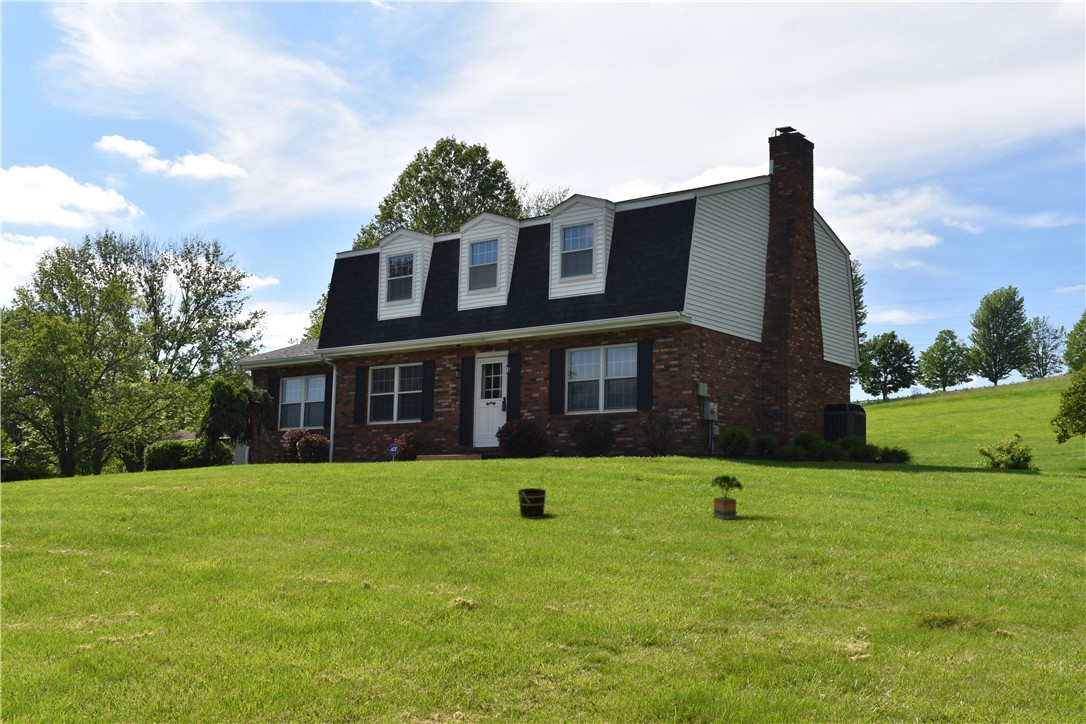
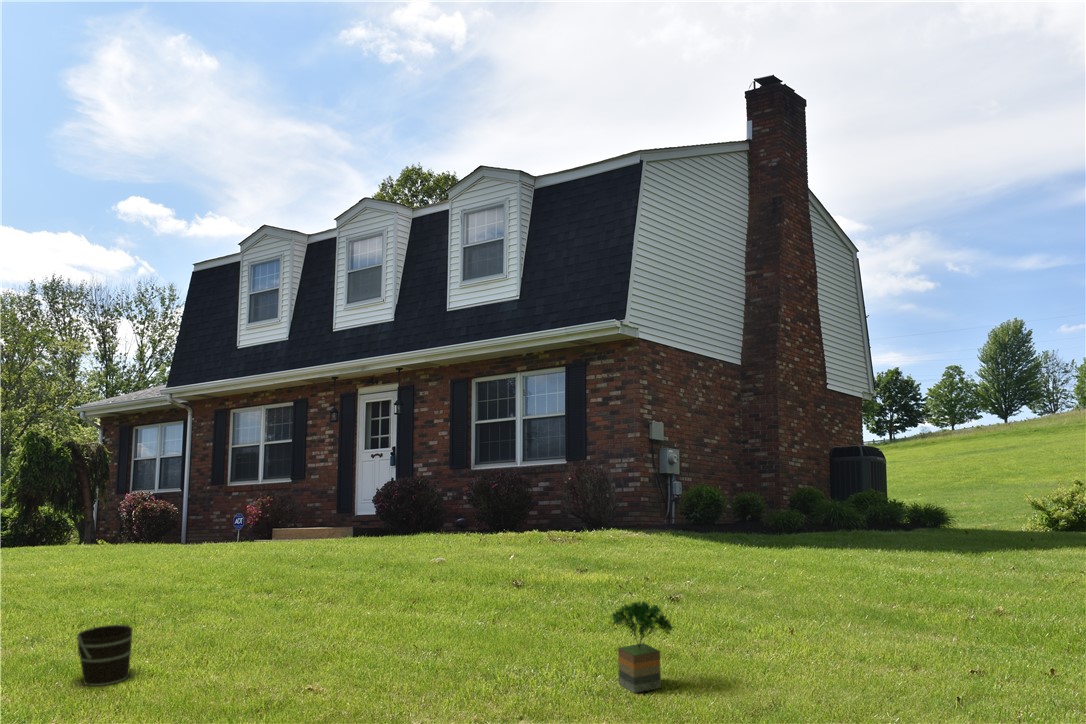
bucket: present [518,488,546,518] -> present [77,624,132,686]

